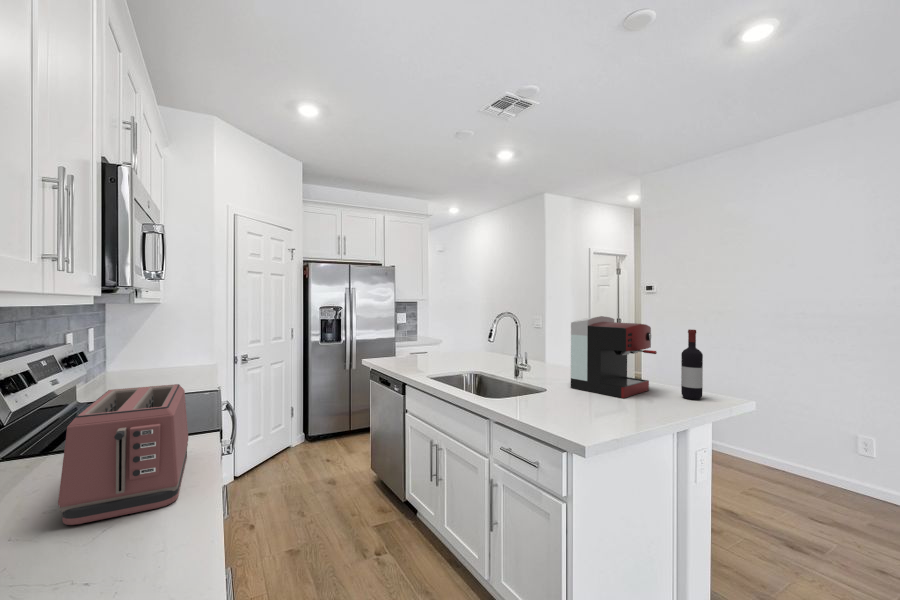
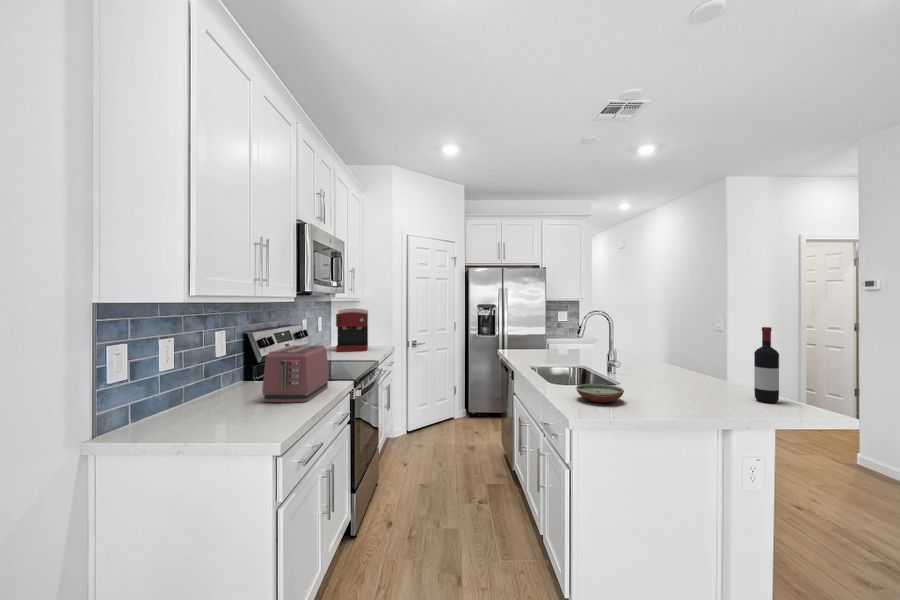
coffee maker: present [571,316,657,398] -> present [336,308,368,352]
decorative bowl: none [553,399,608,422] -> present [576,384,624,403]

